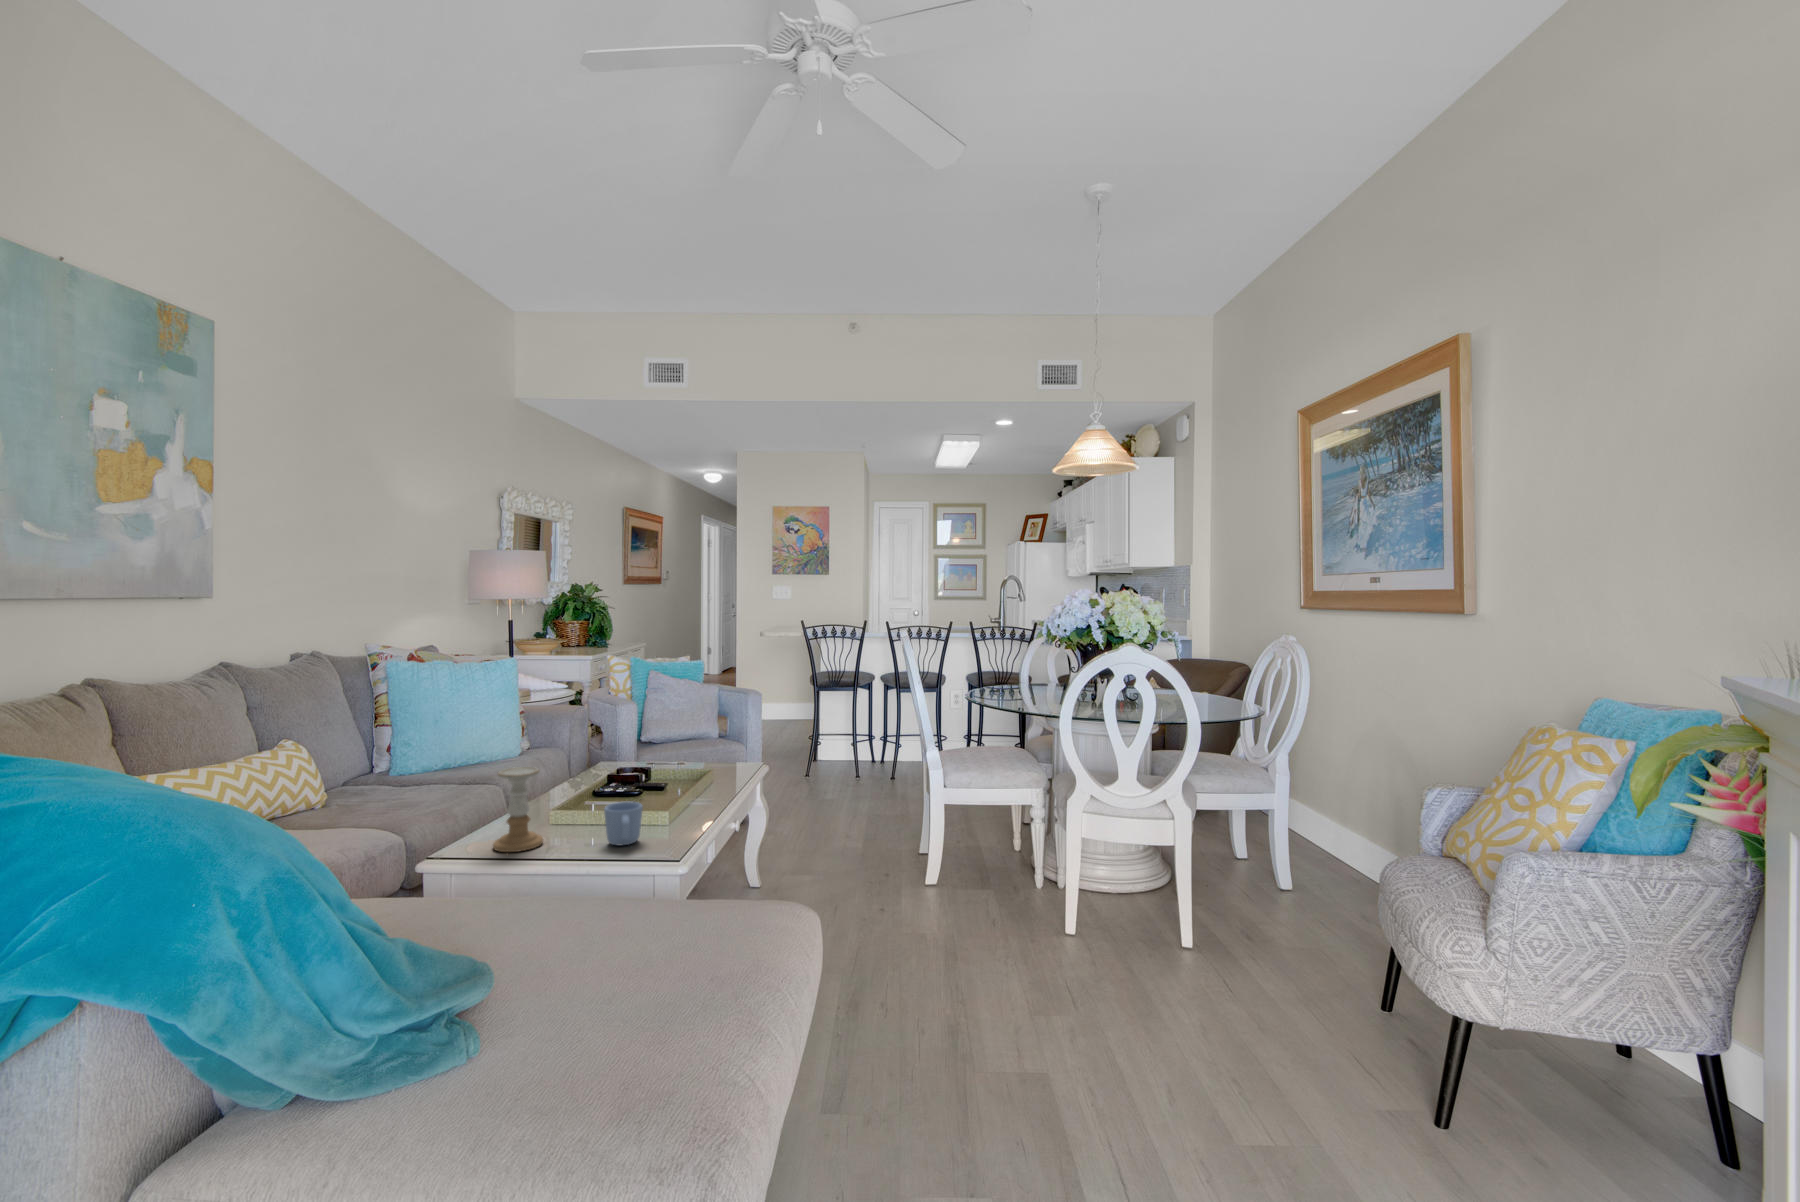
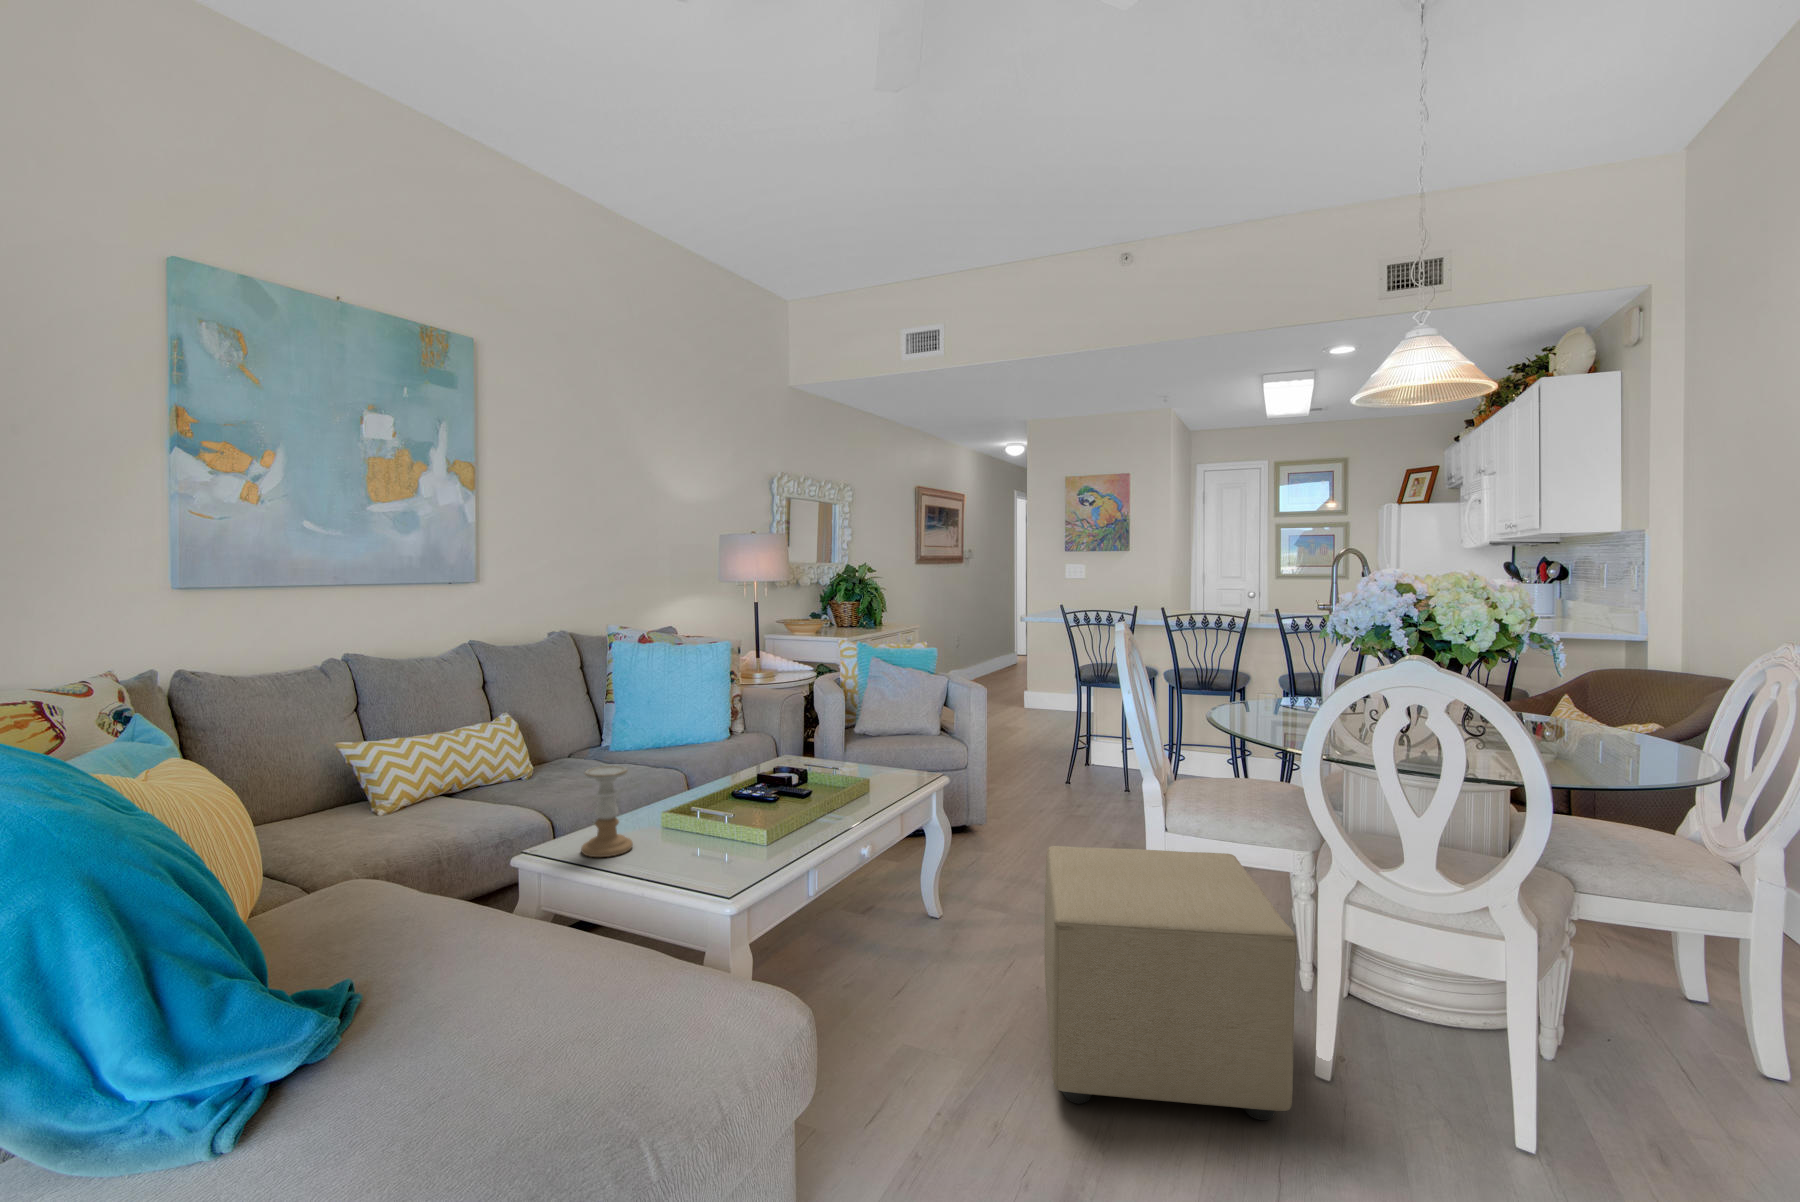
ottoman: none [878,793,1072,979] -> present [1044,846,1297,1120]
mug: present [604,802,643,846] -> none [679,815,722,866]

